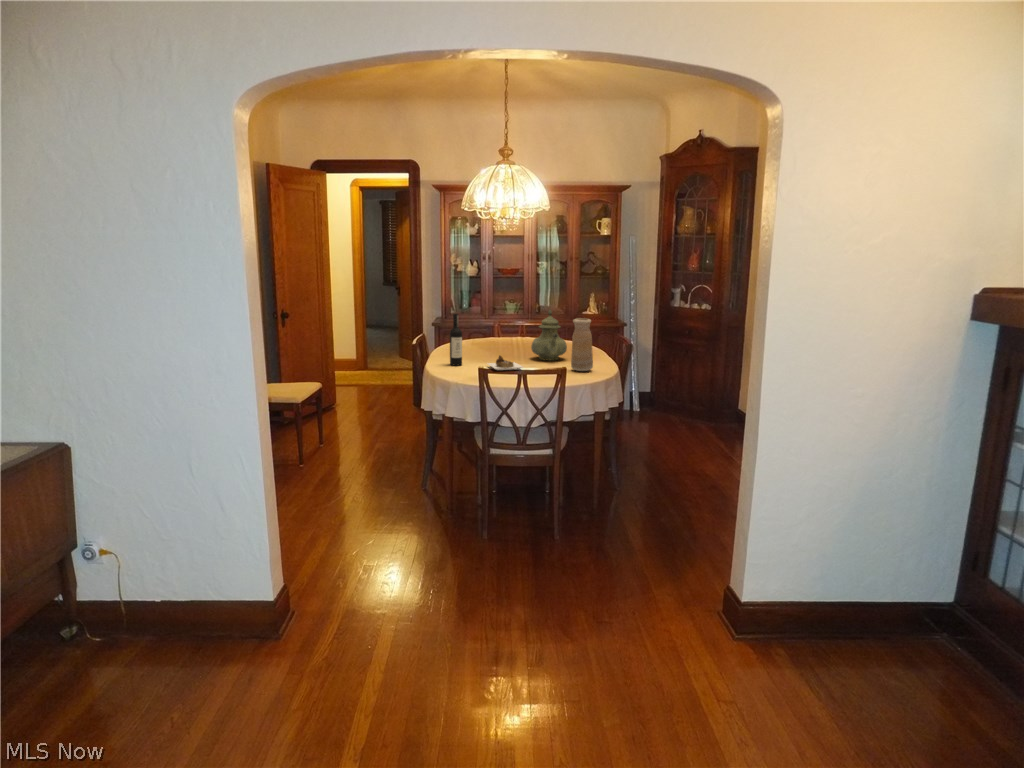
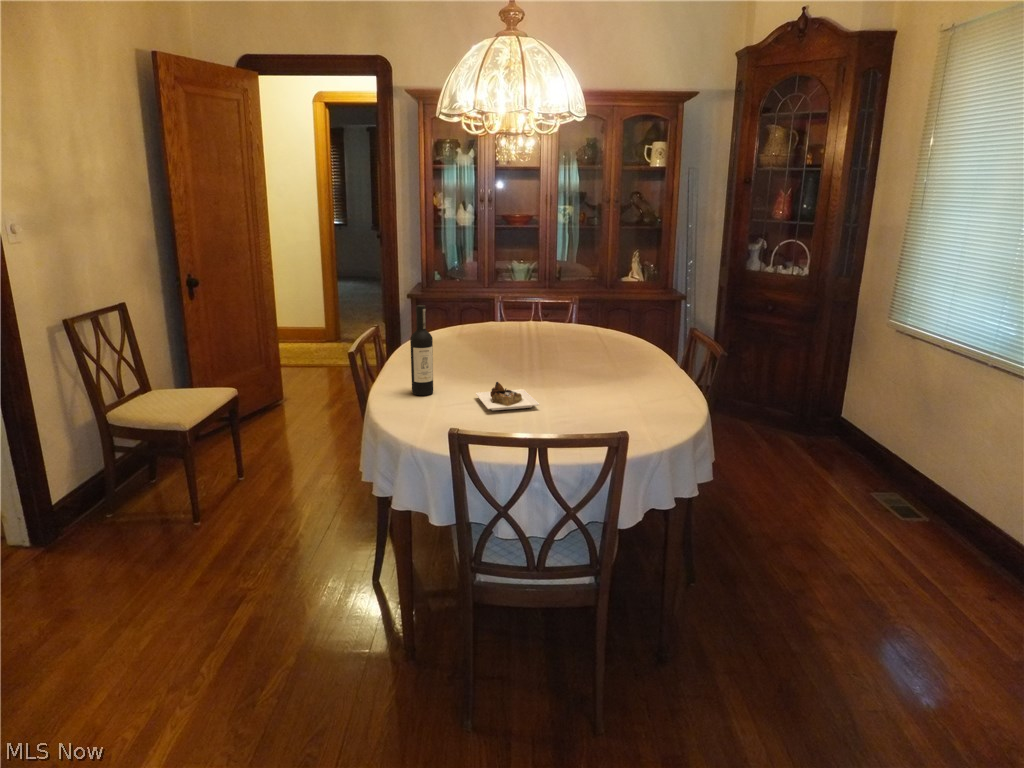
teapot: present [531,309,567,361] -> none [553,293,613,381]
vase: present [571,318,593,371] -> none [625,318,664,414]

